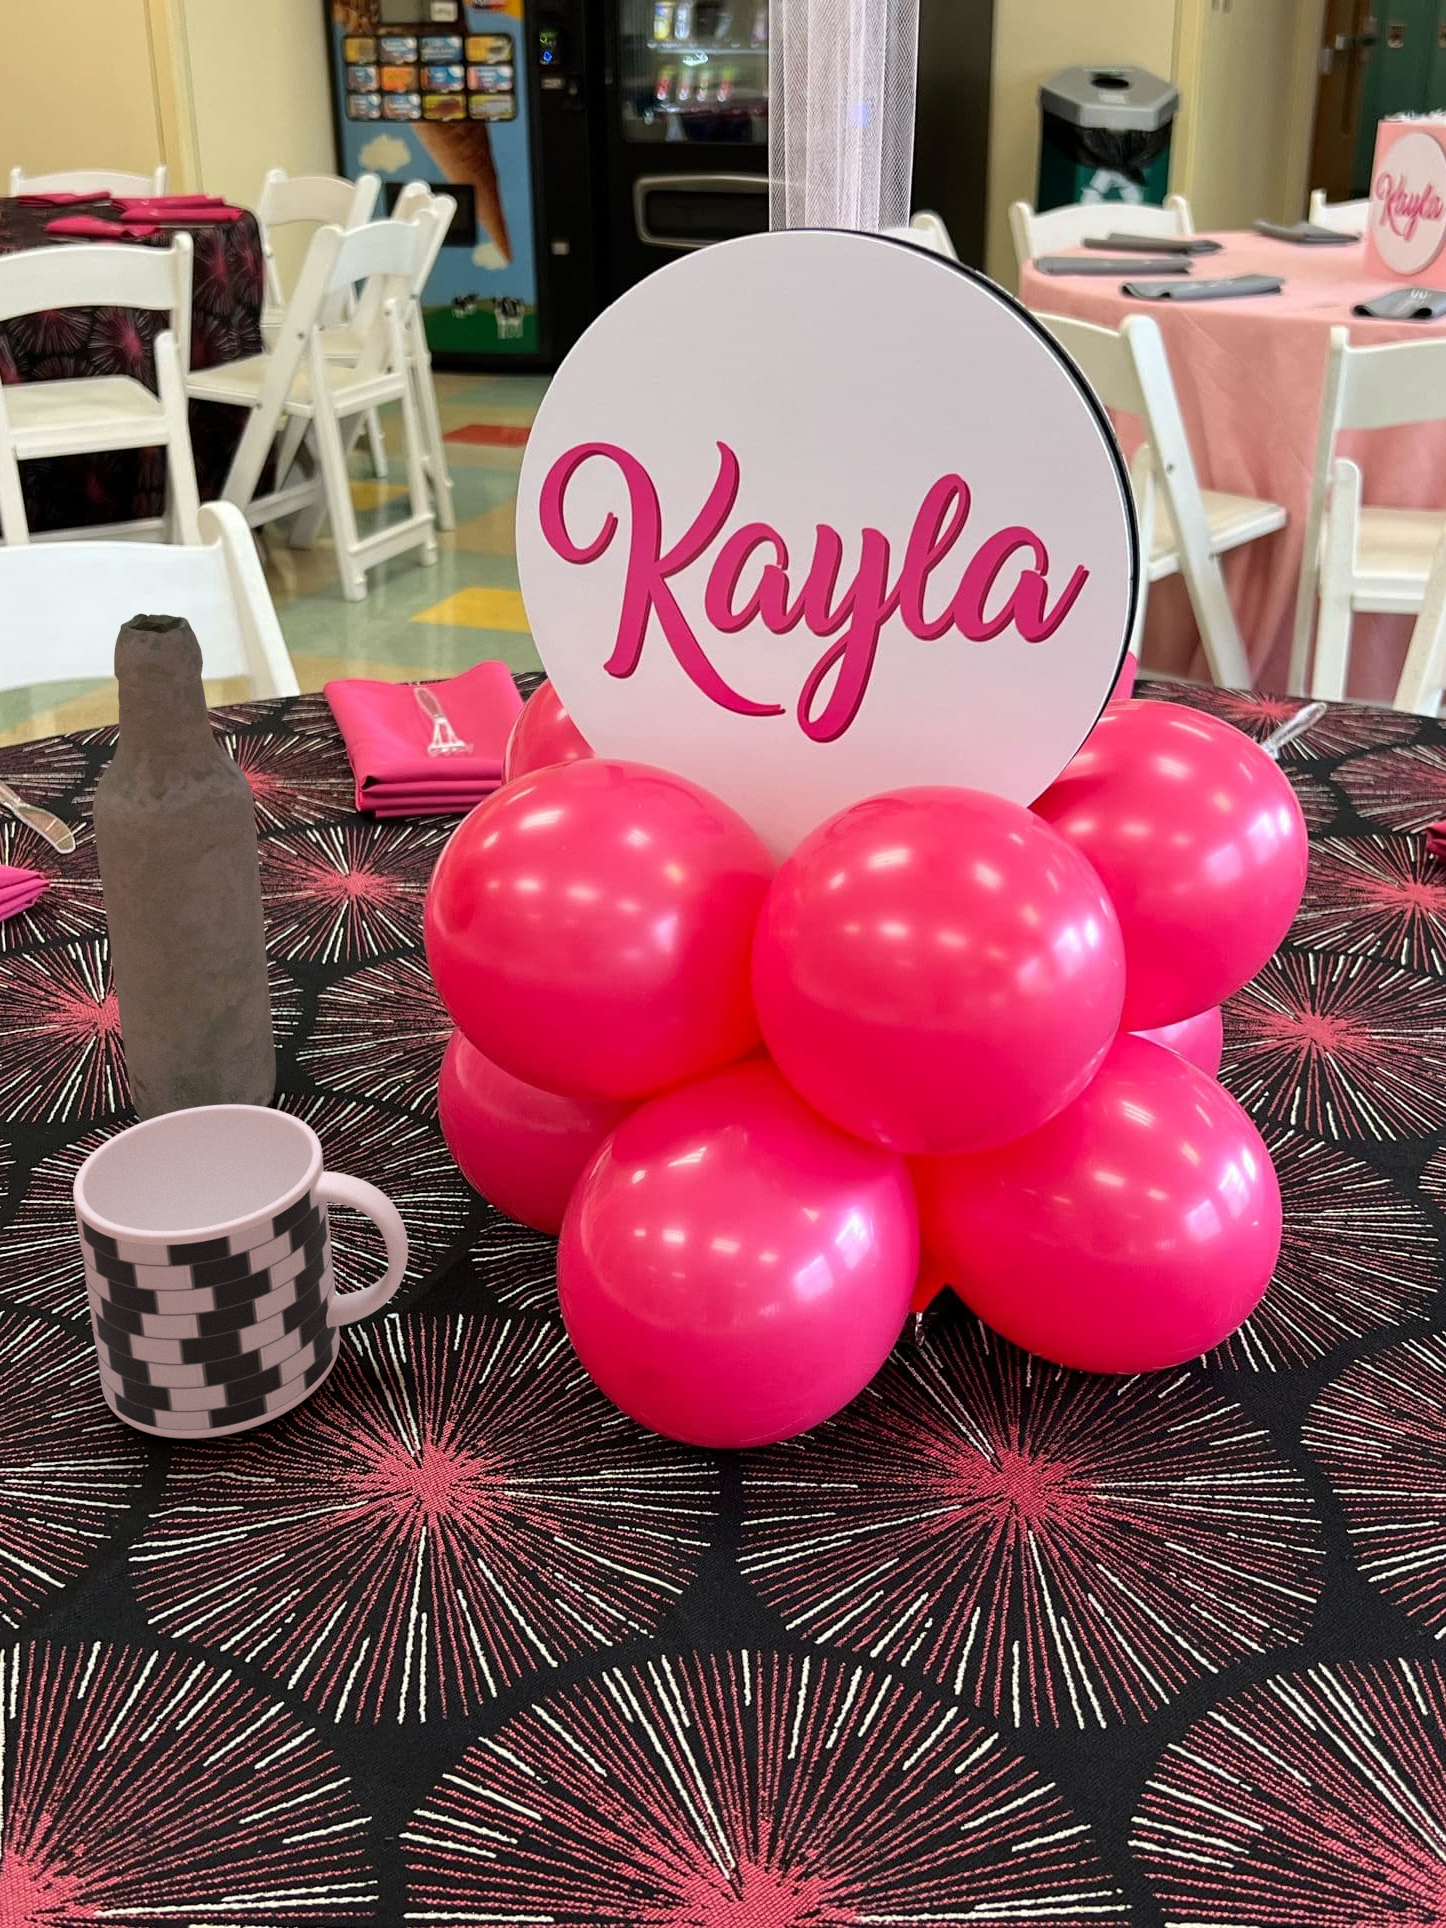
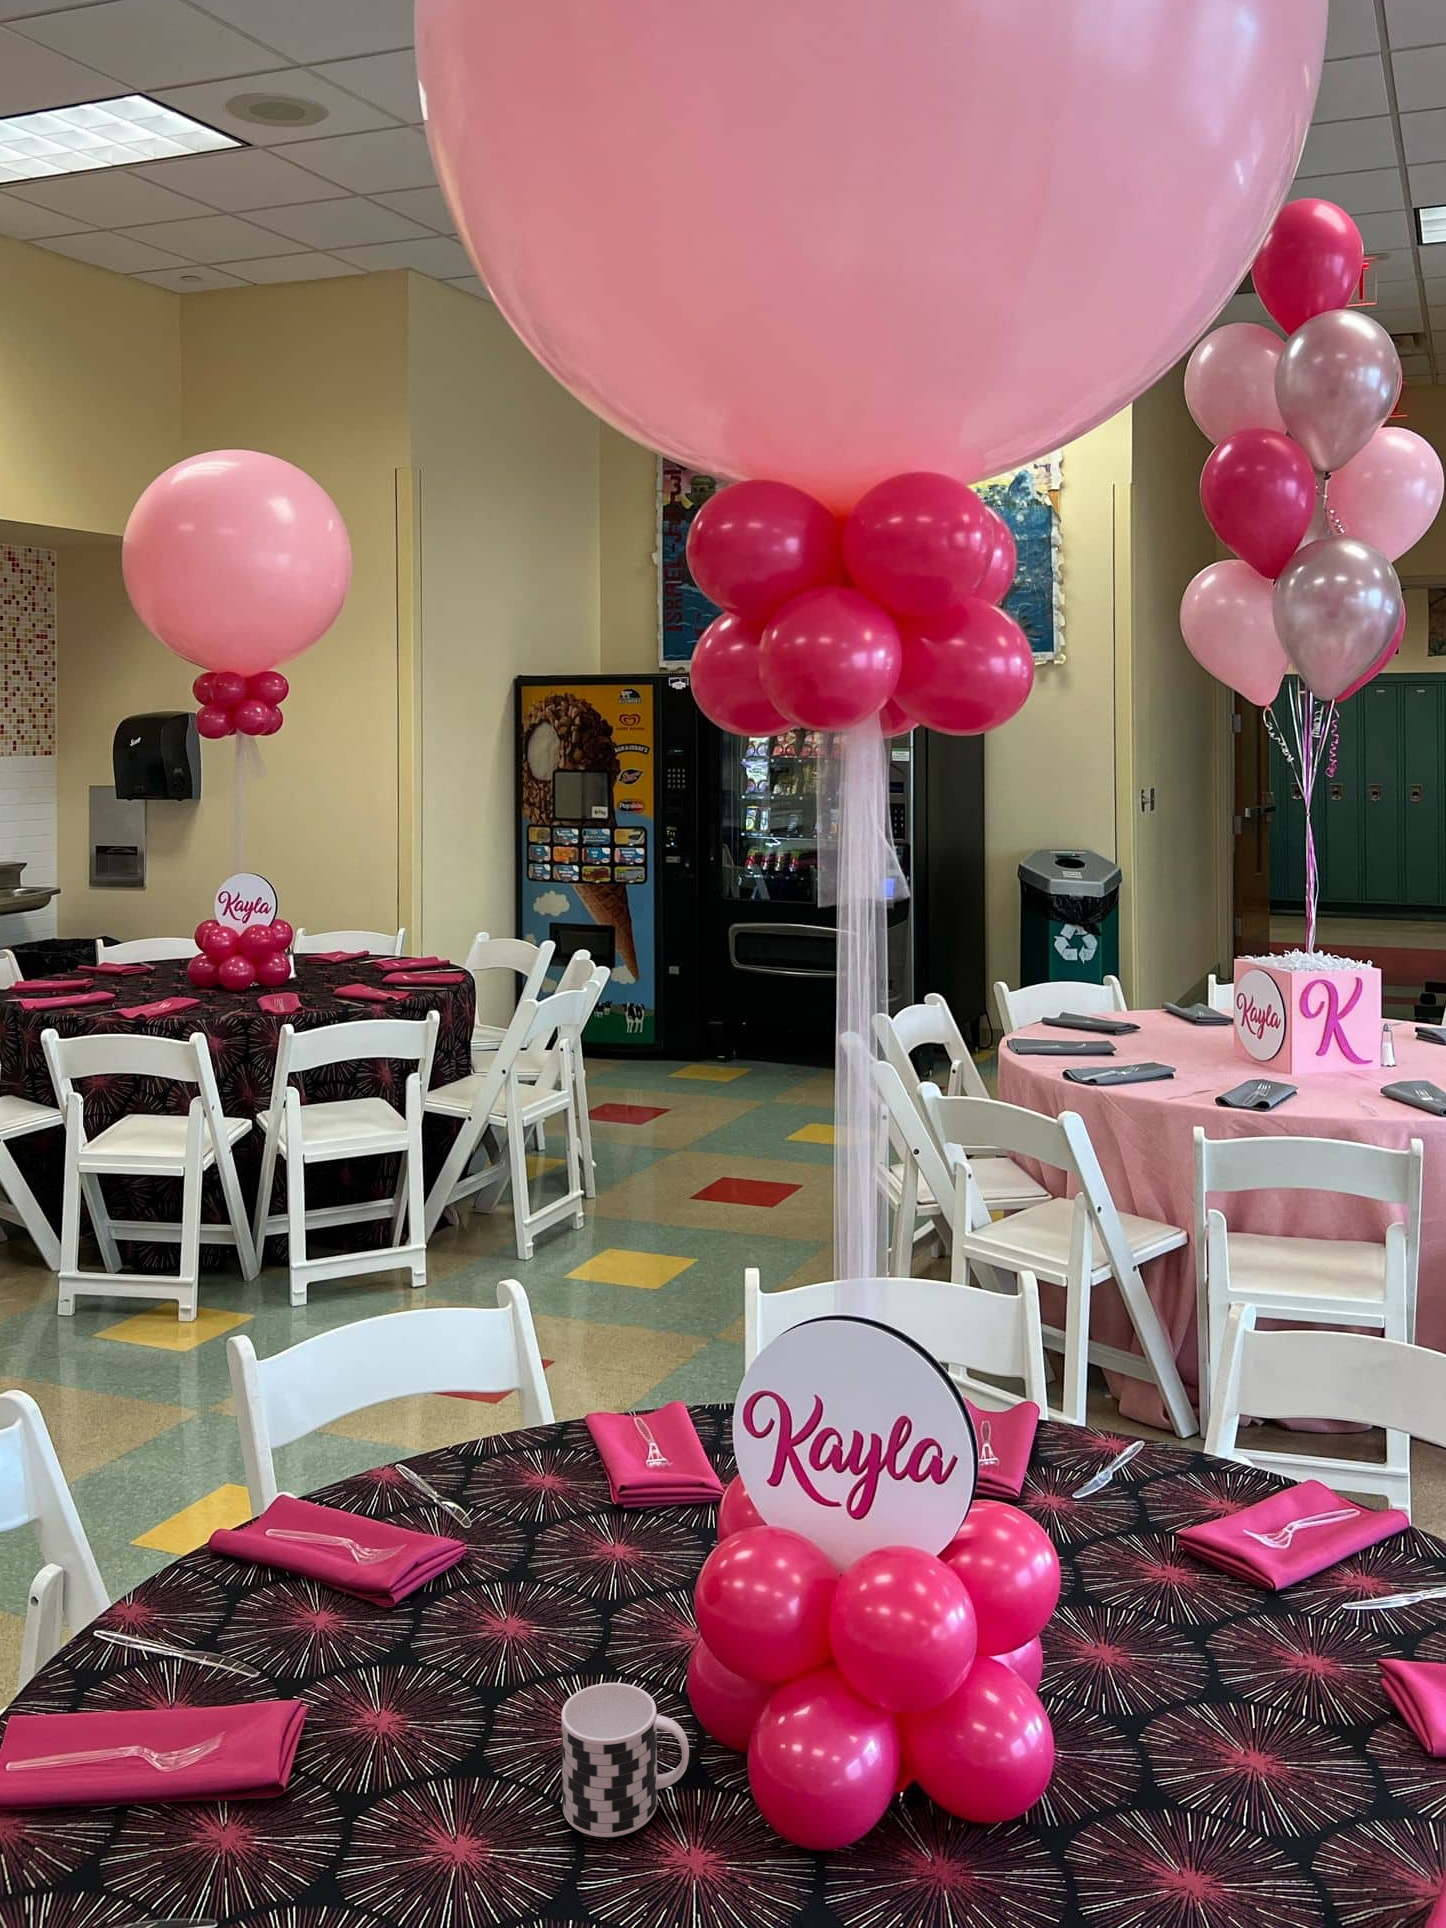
bottle: present [93,614,276,1122] -> none [547,1449,612,1700]

